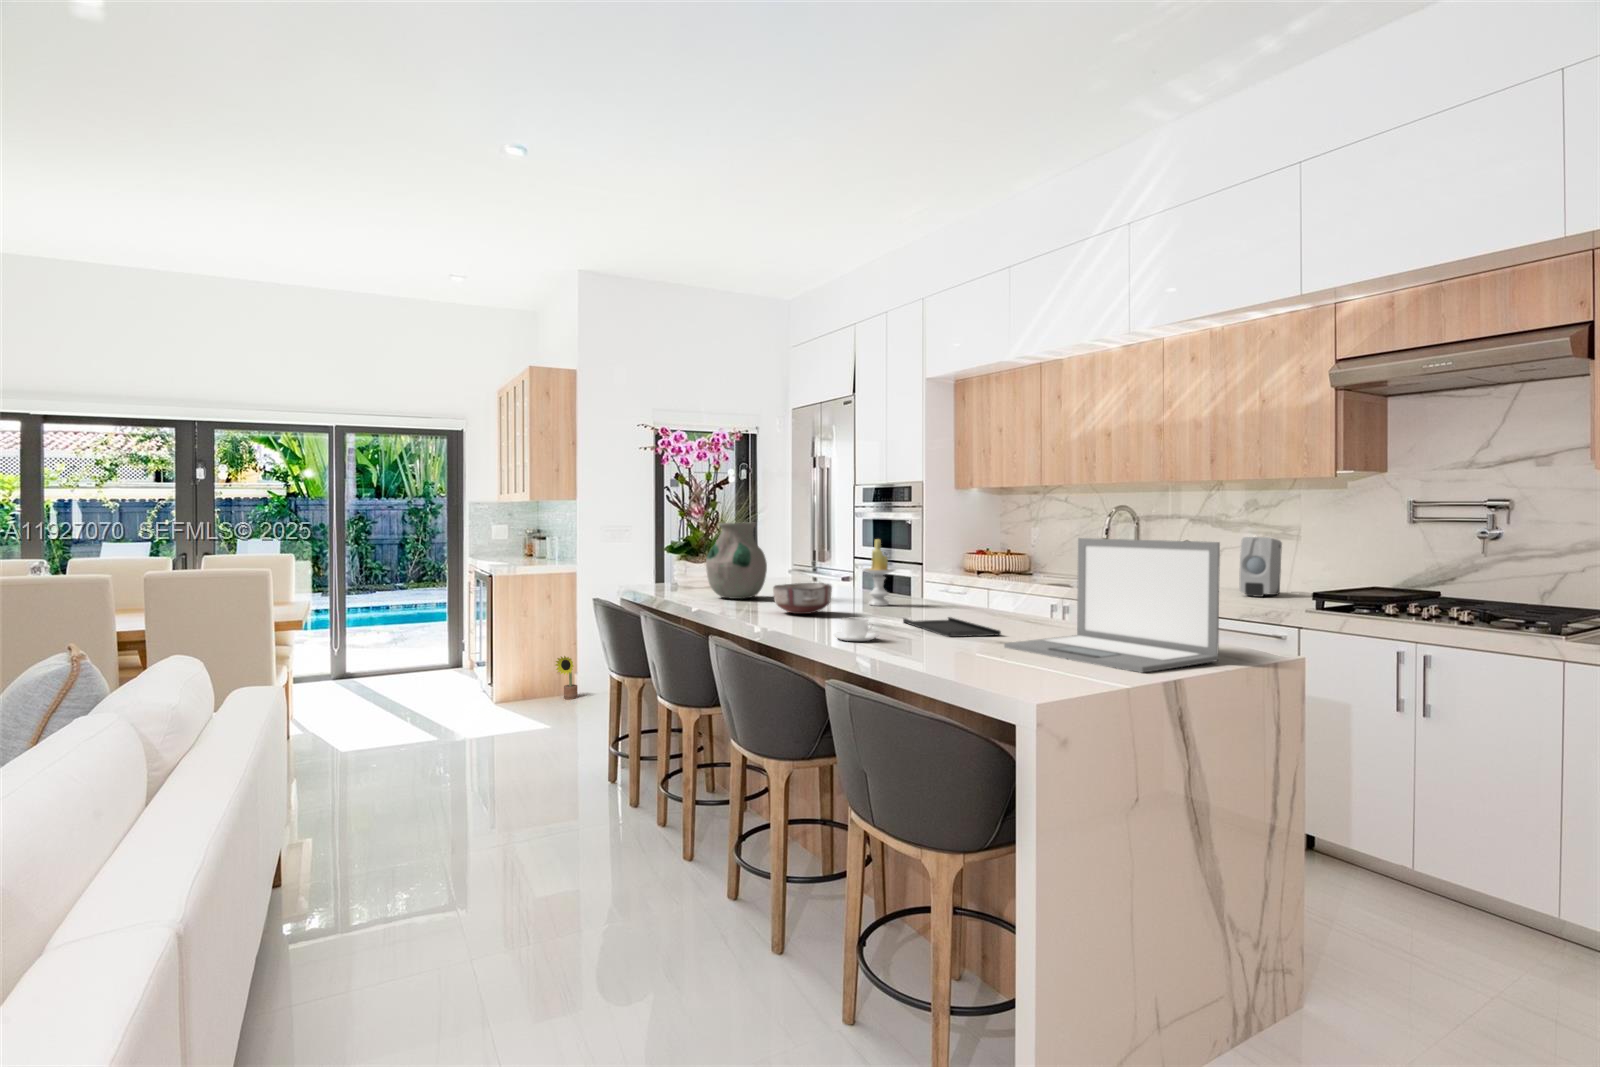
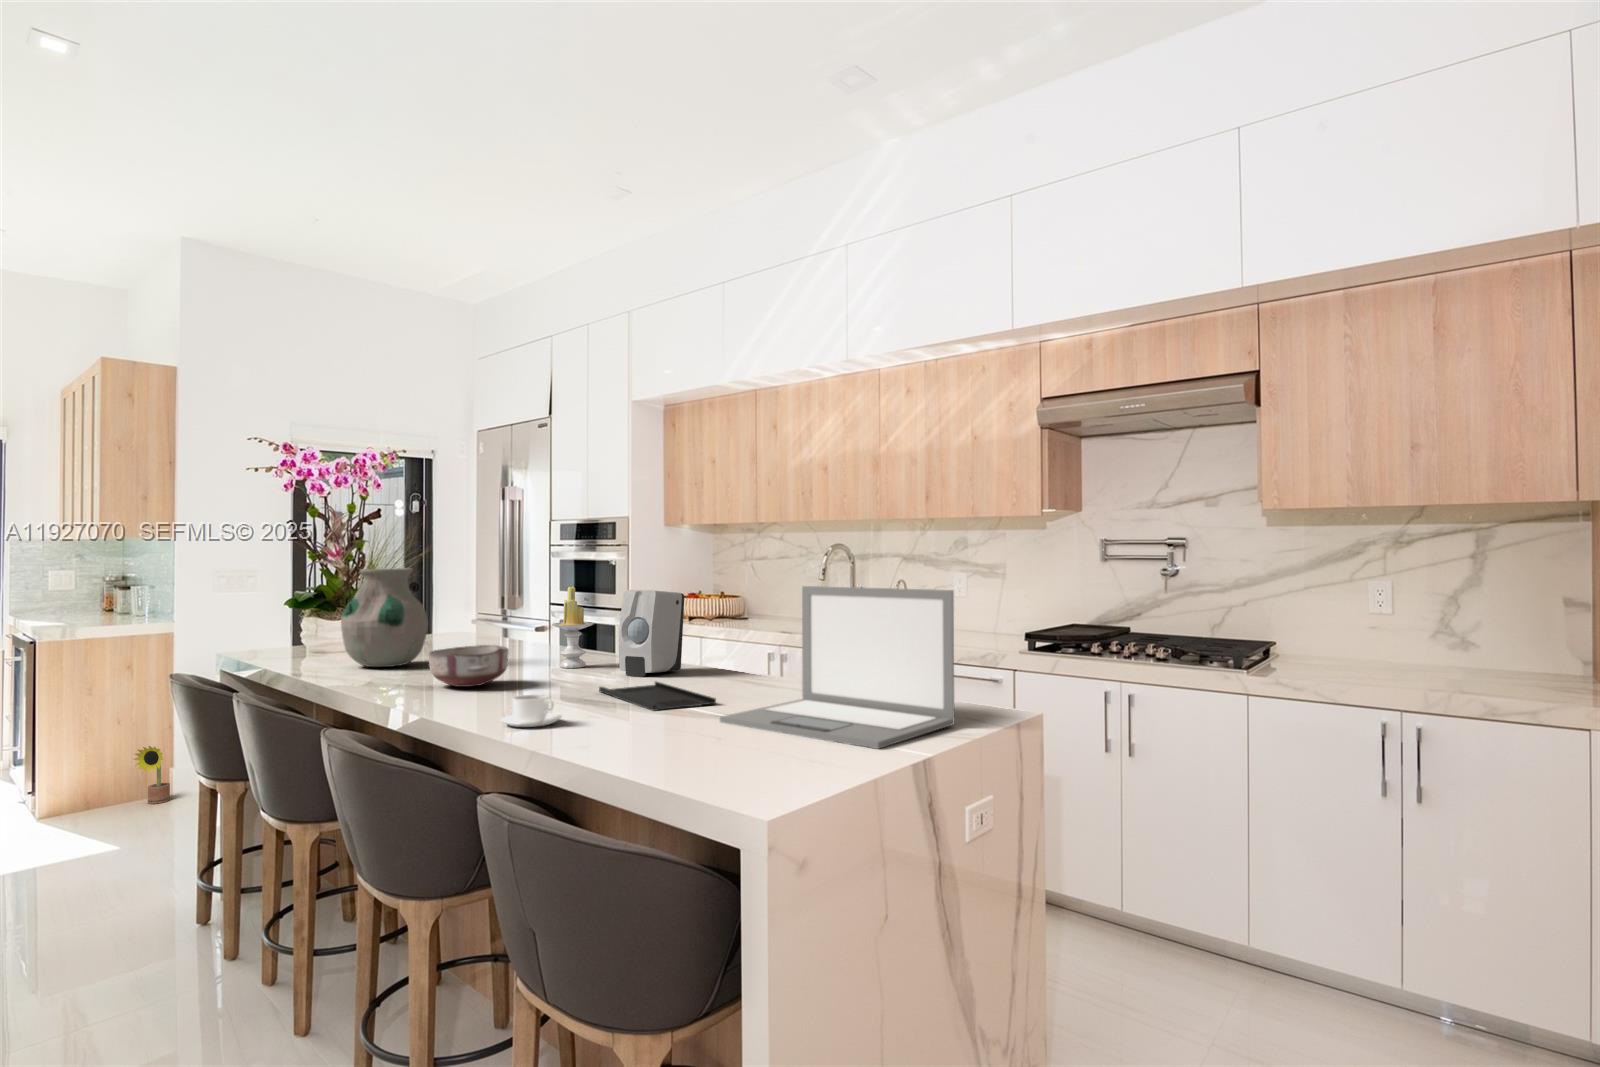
soap dispenser: present [1239,537,1282,597] -> present [619,590,684,677]

